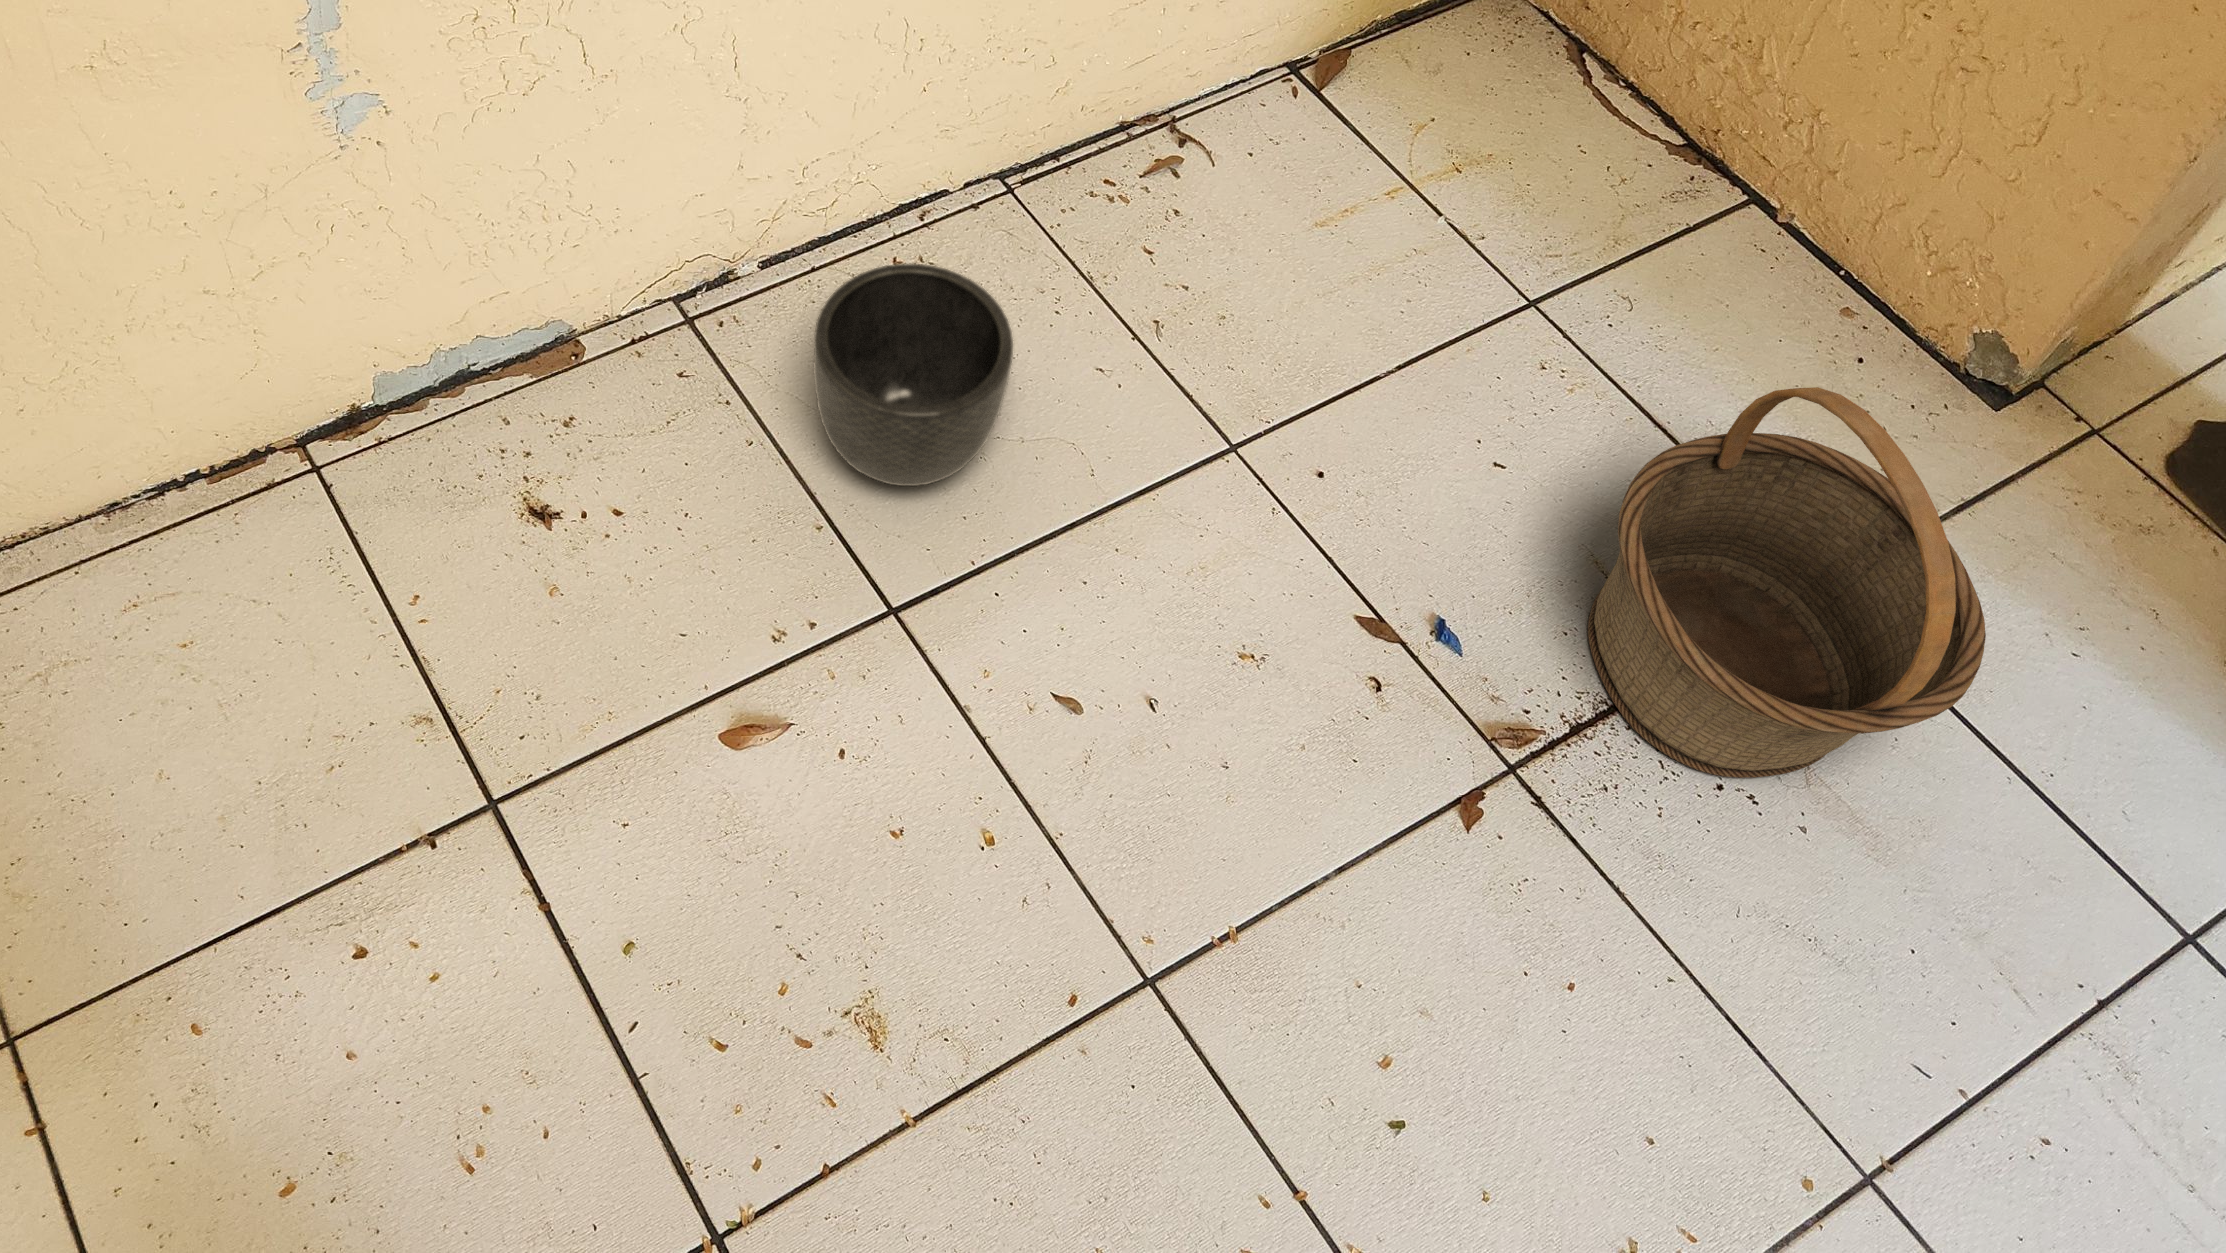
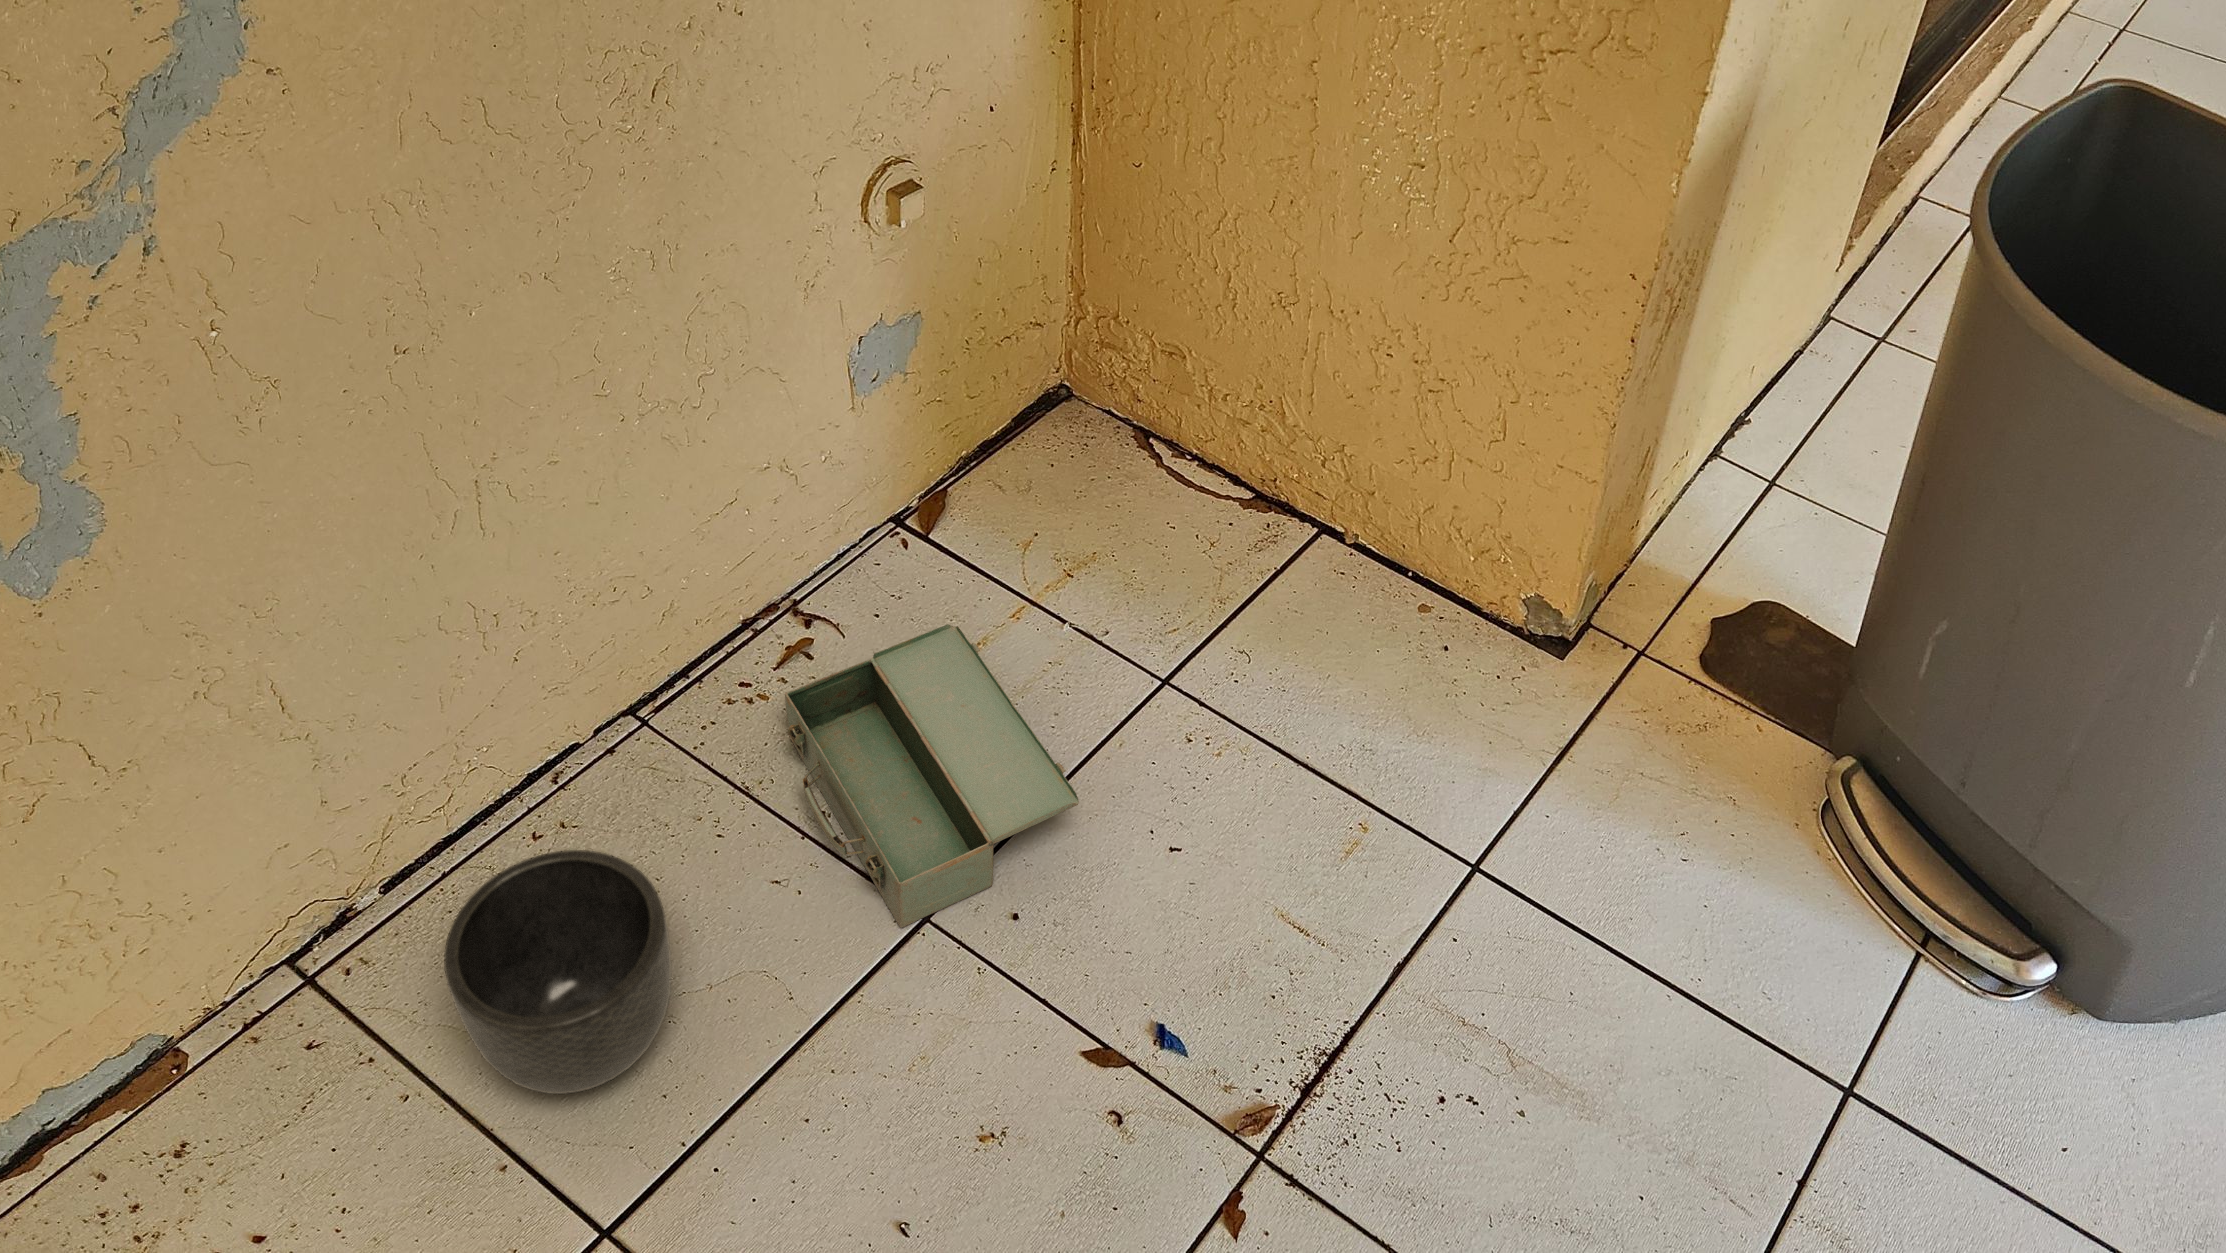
toolbox: none [1143,175,1422,445] -> present [785,624,1079,928]
basket: present [1588,387,1986,778] -> none [1271,719,1592,1088]

